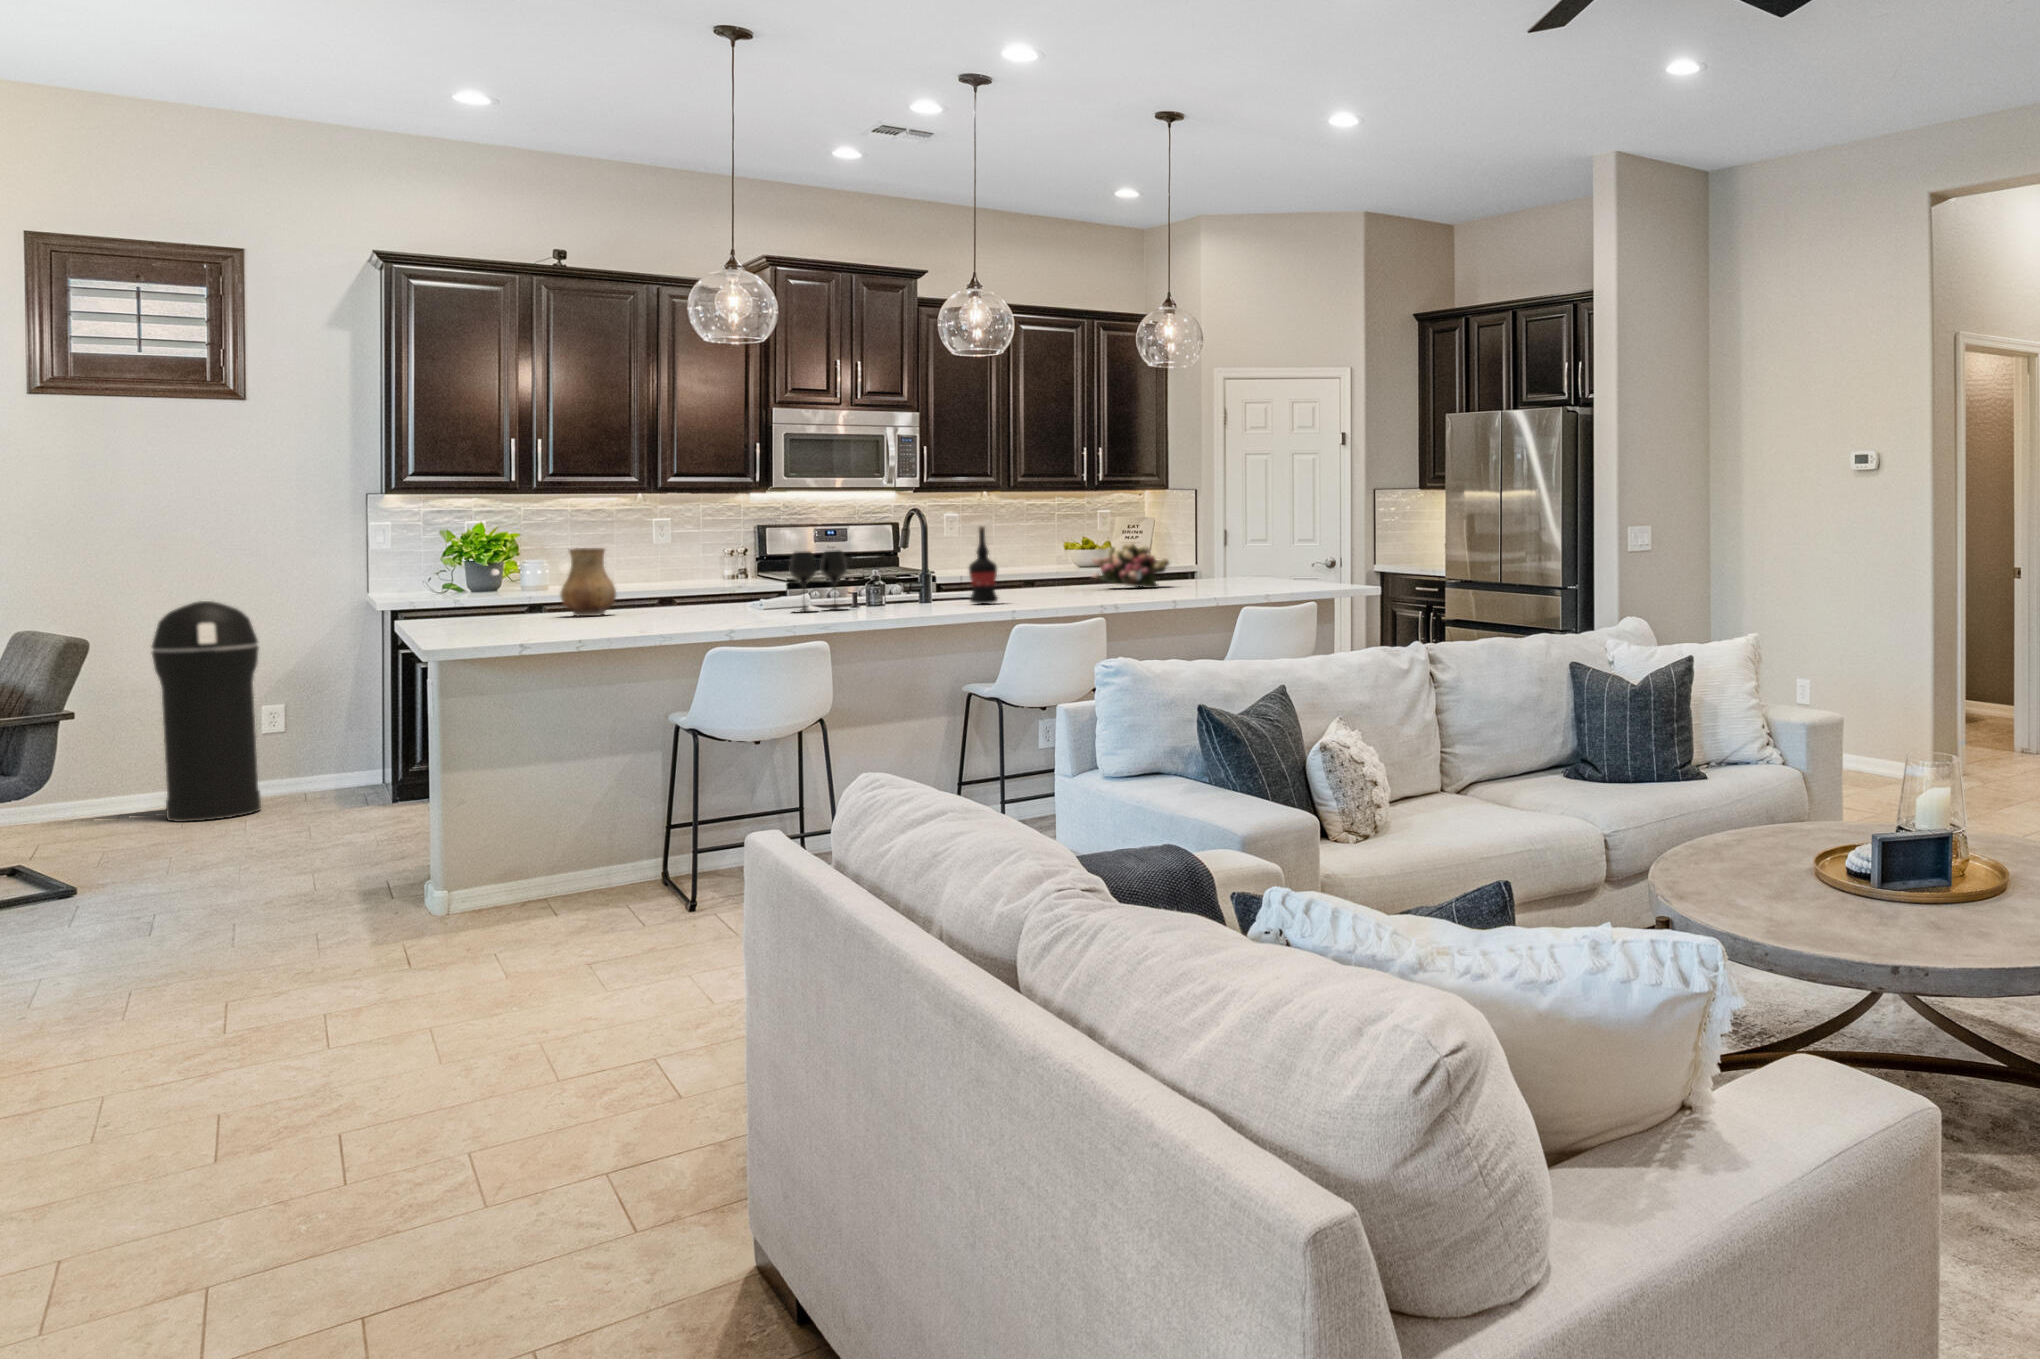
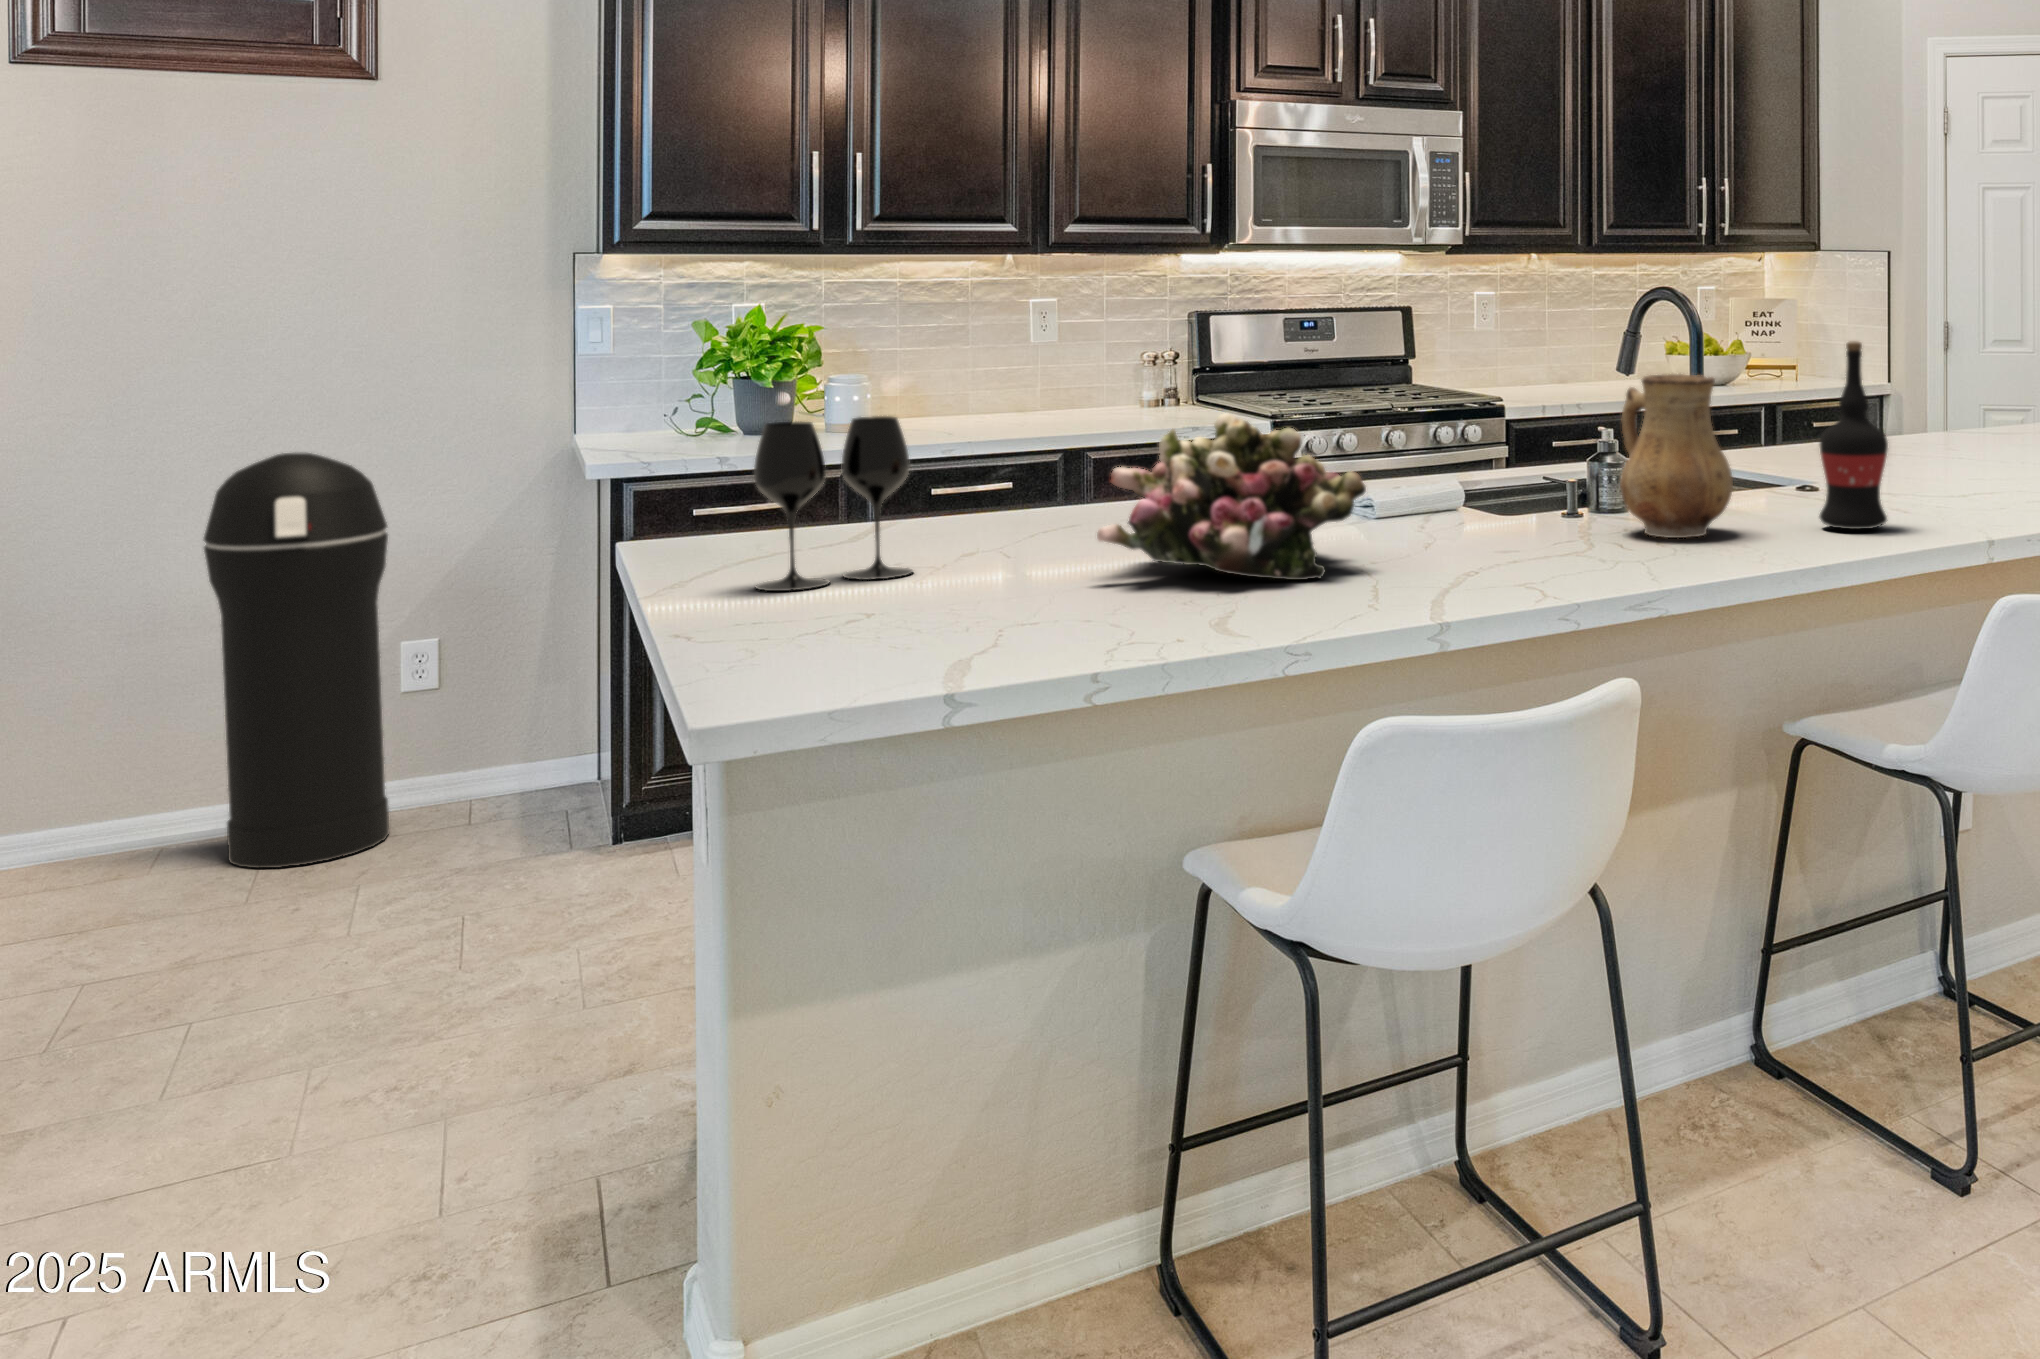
flower arrangement: present [1092,543,1169,588] -> present [1097,414,1366,580]
ceramic pitcher: present [560,548,616,616] -> present [1620,374,1733,538]
wine glass: present [790,550,847,612] -> present [754,416,913,591]

